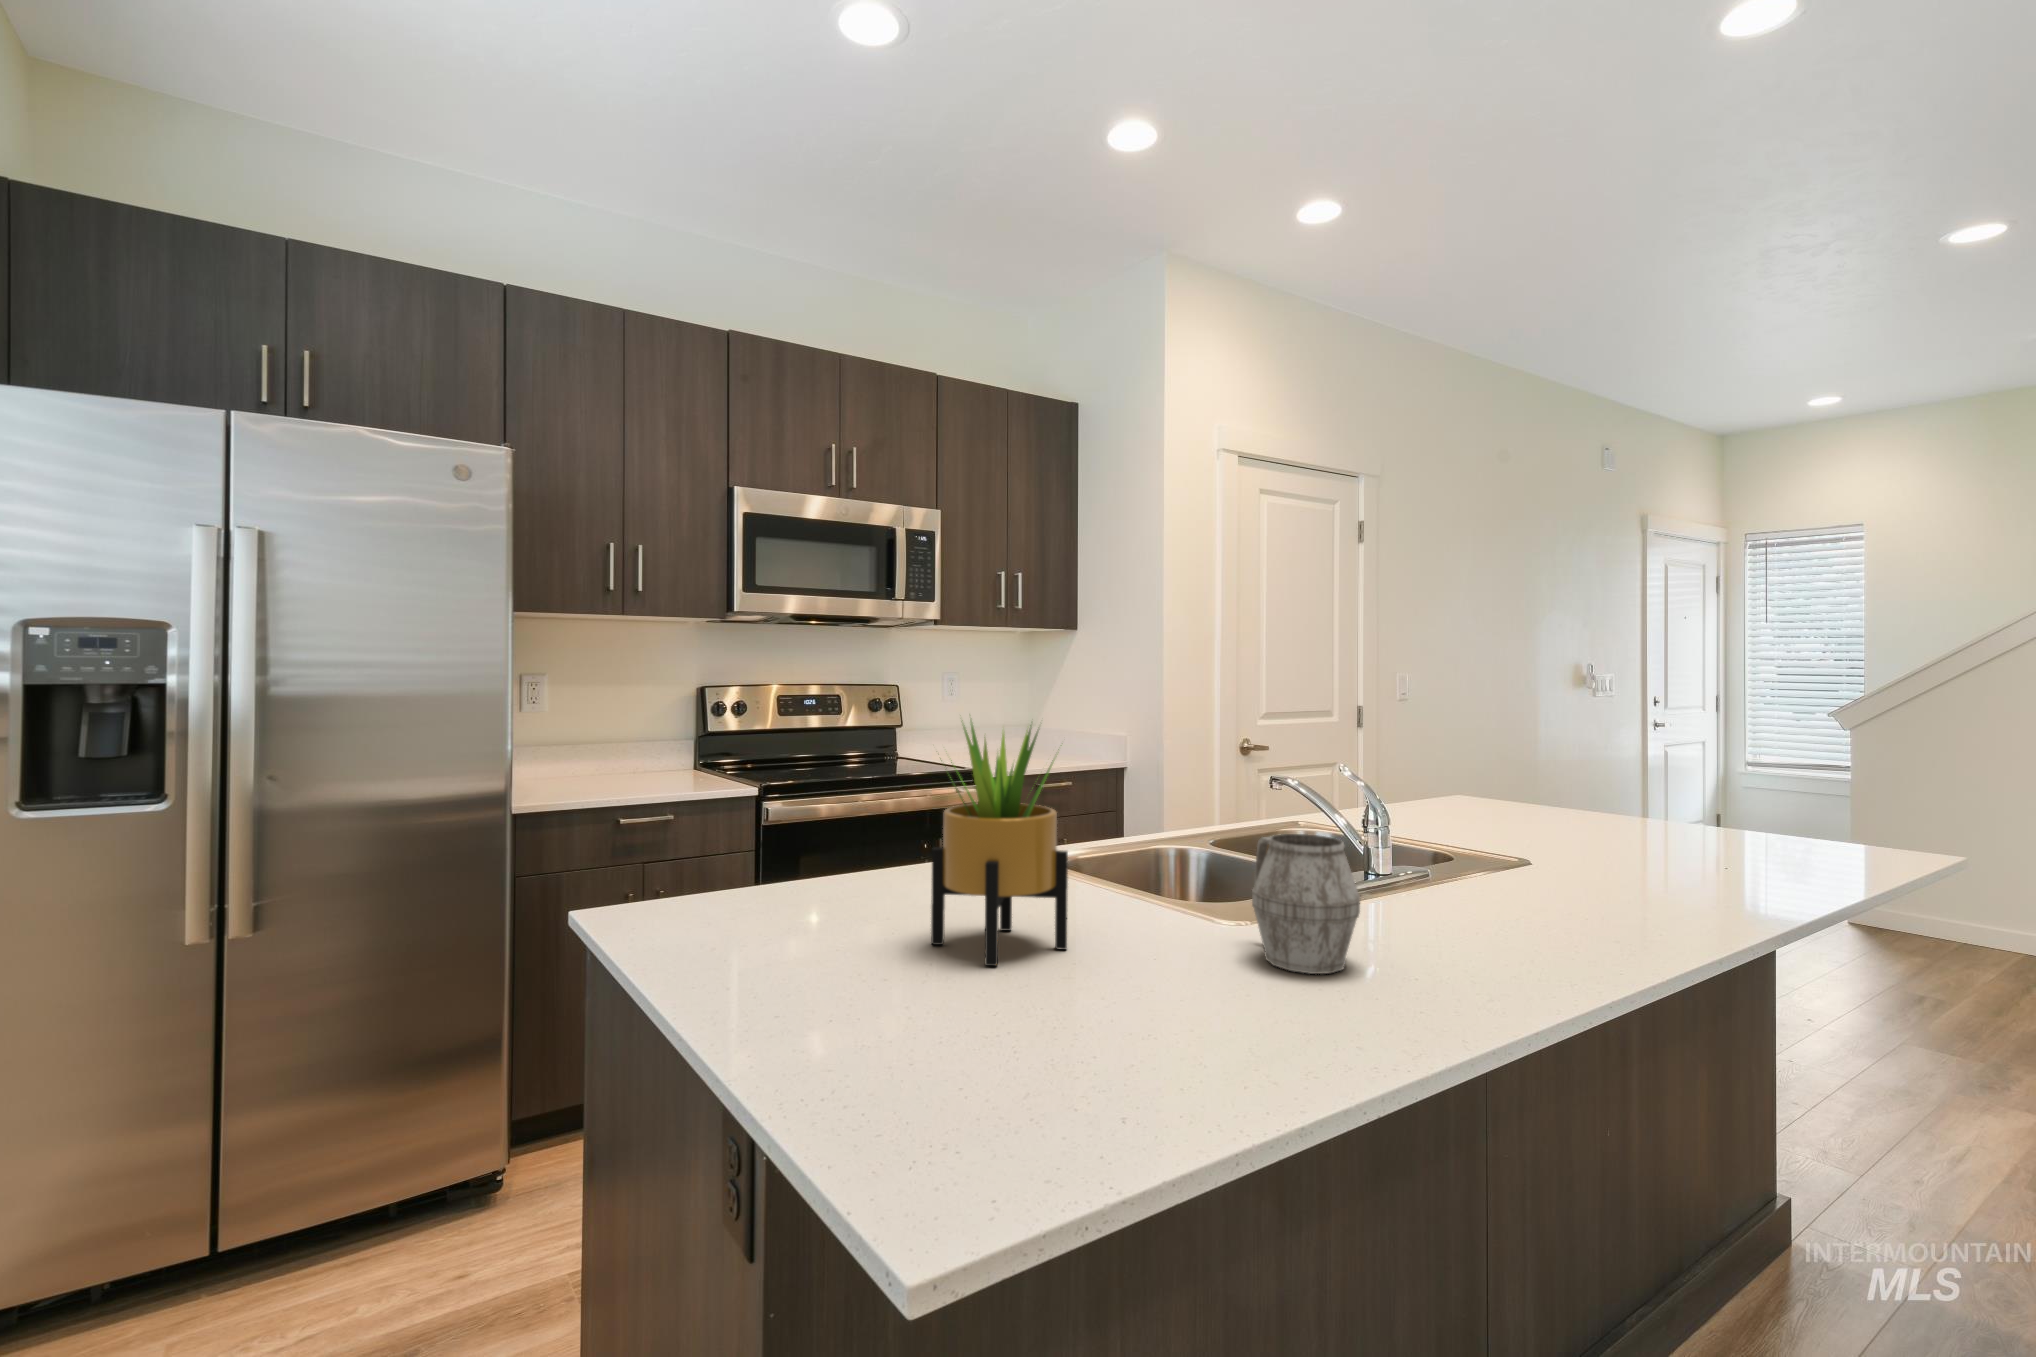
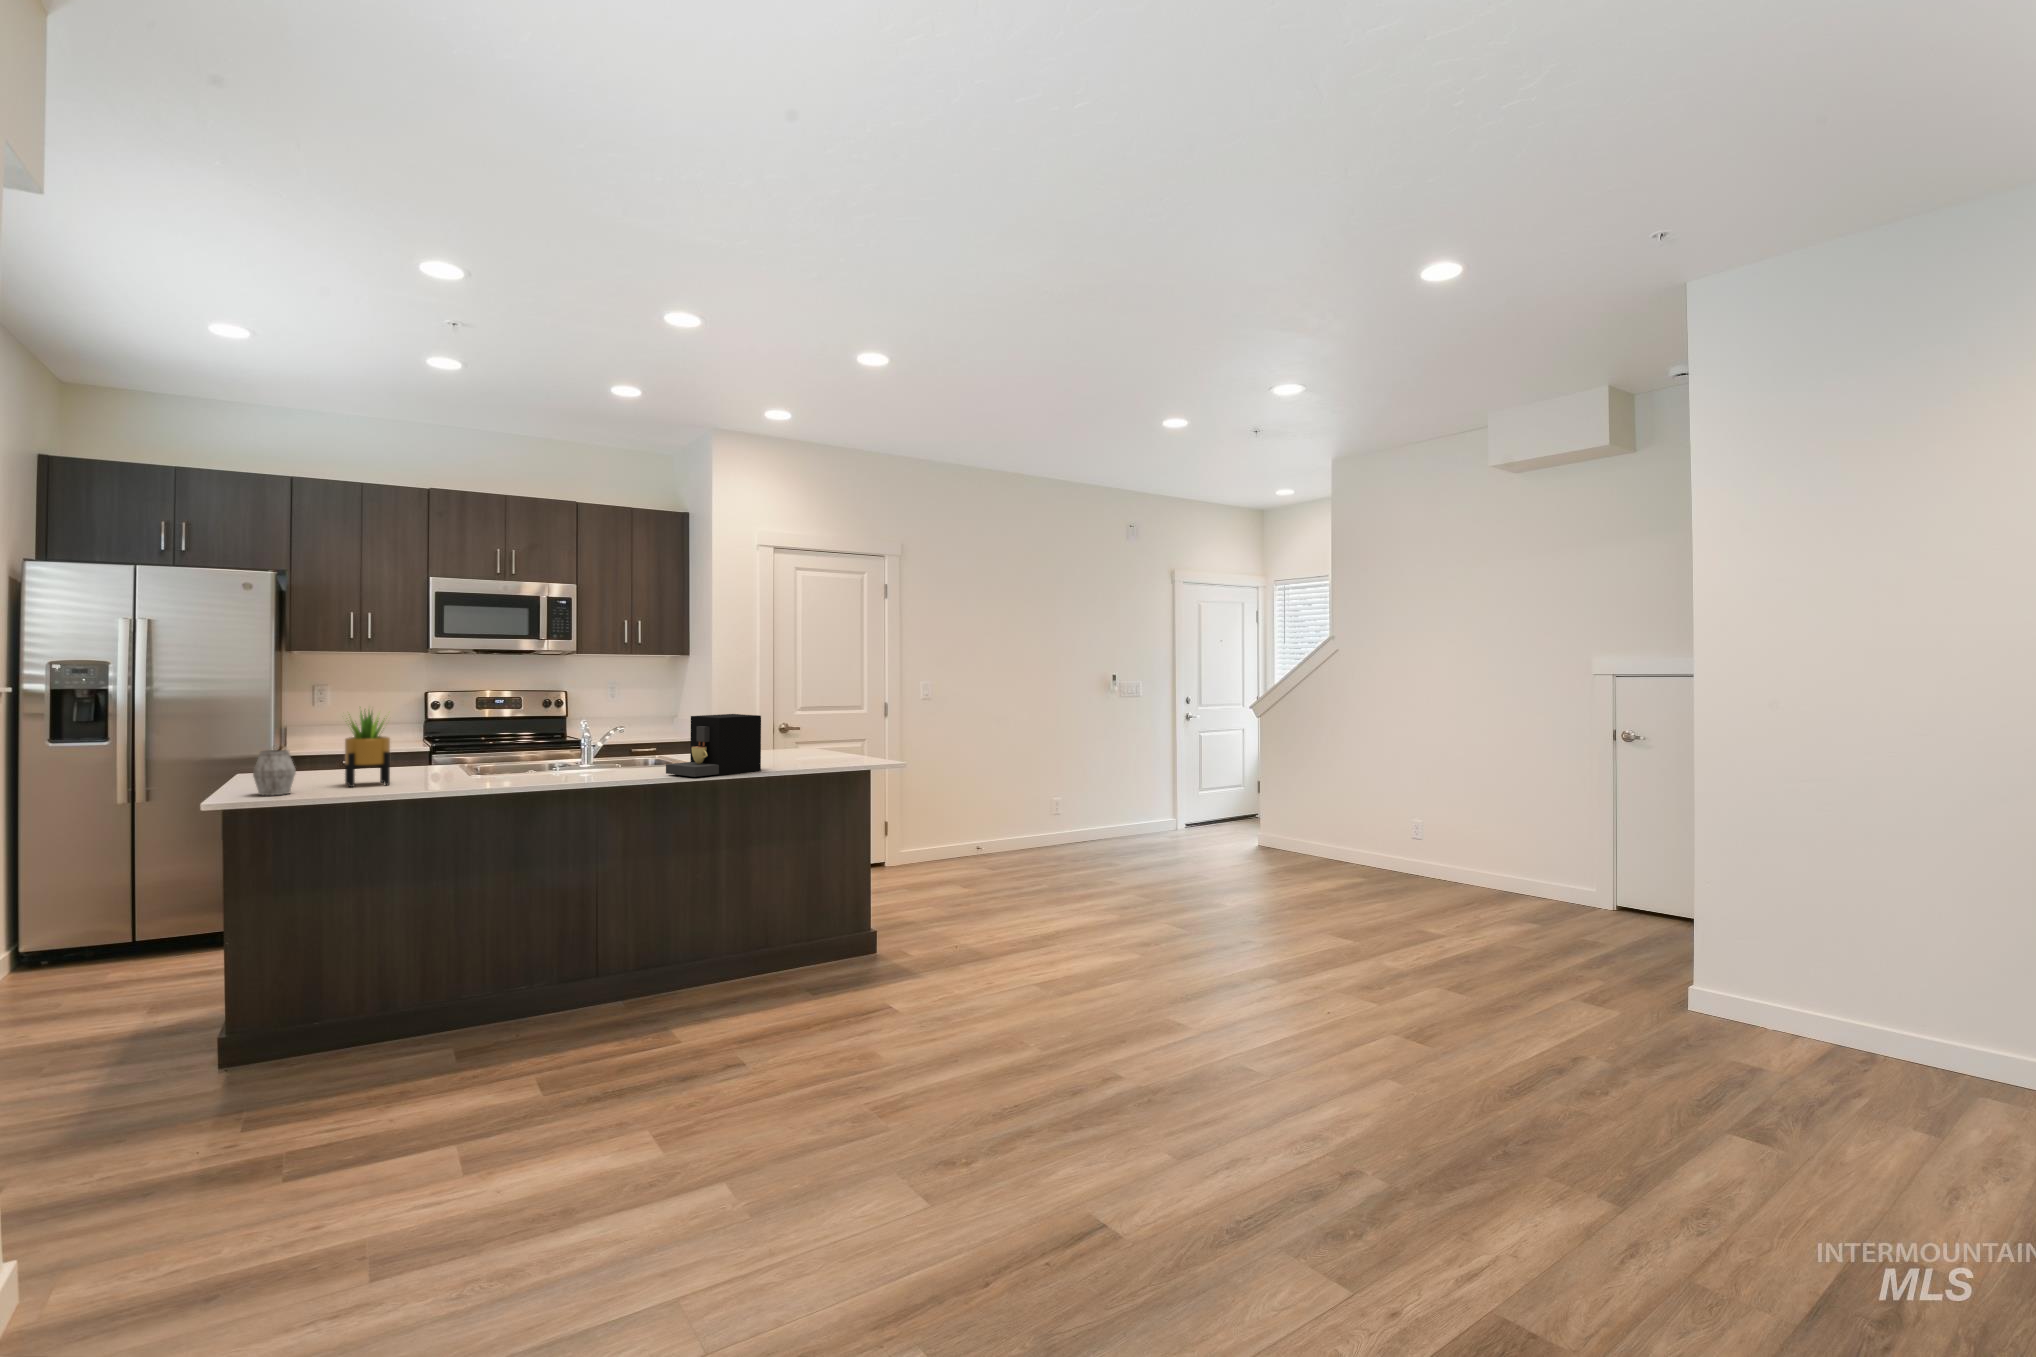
coffee maker: none [1570,727,1695,884] -> present [666,714,761,777]
mug: present [1252,834,1360,974] -> present [253,750,296,795]

